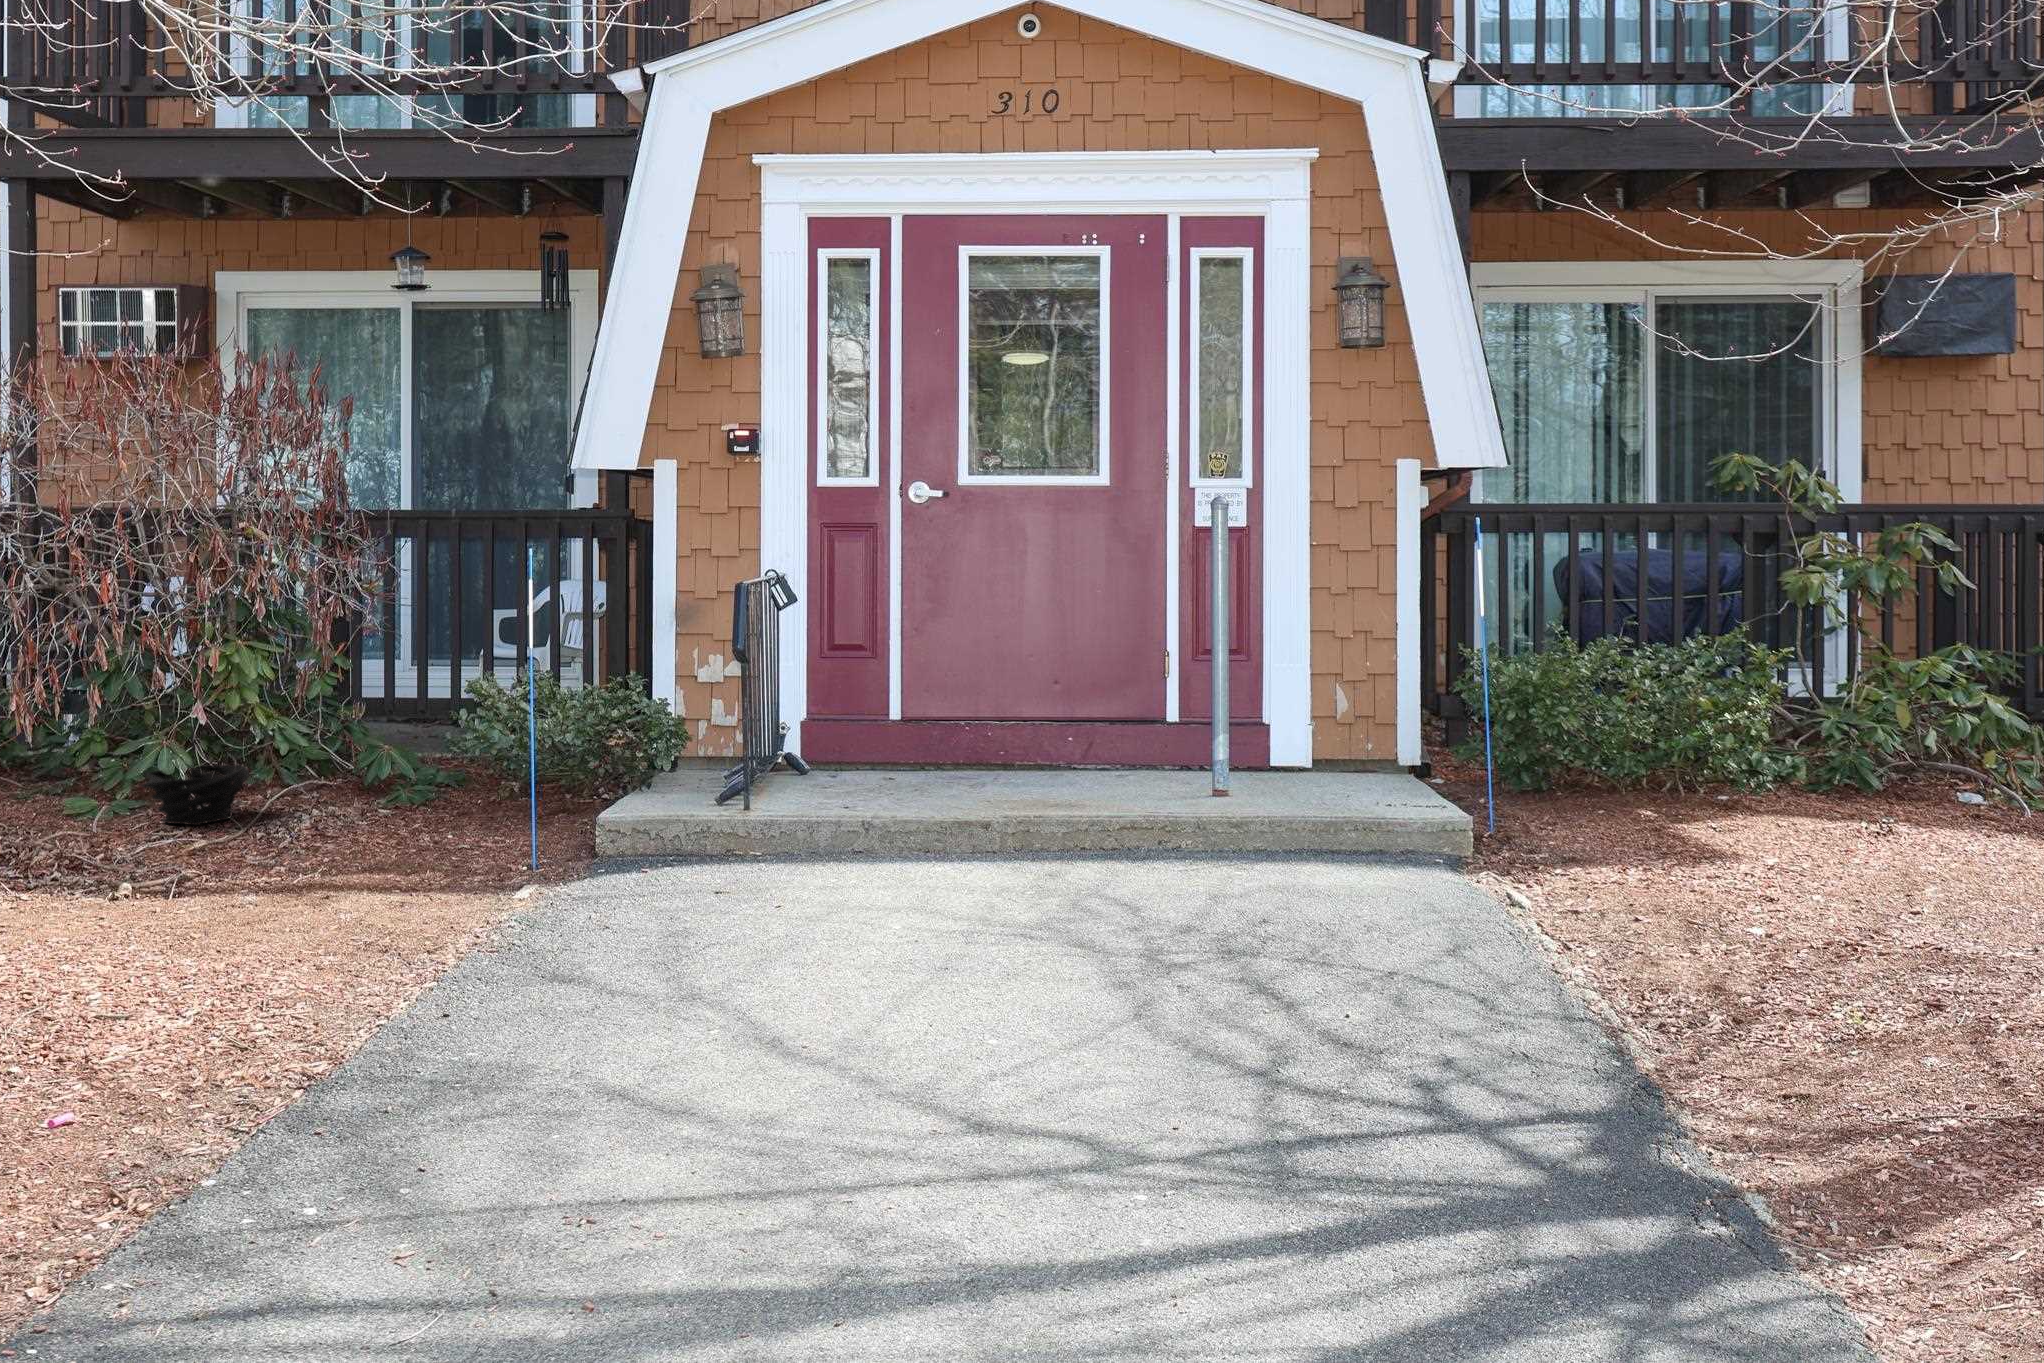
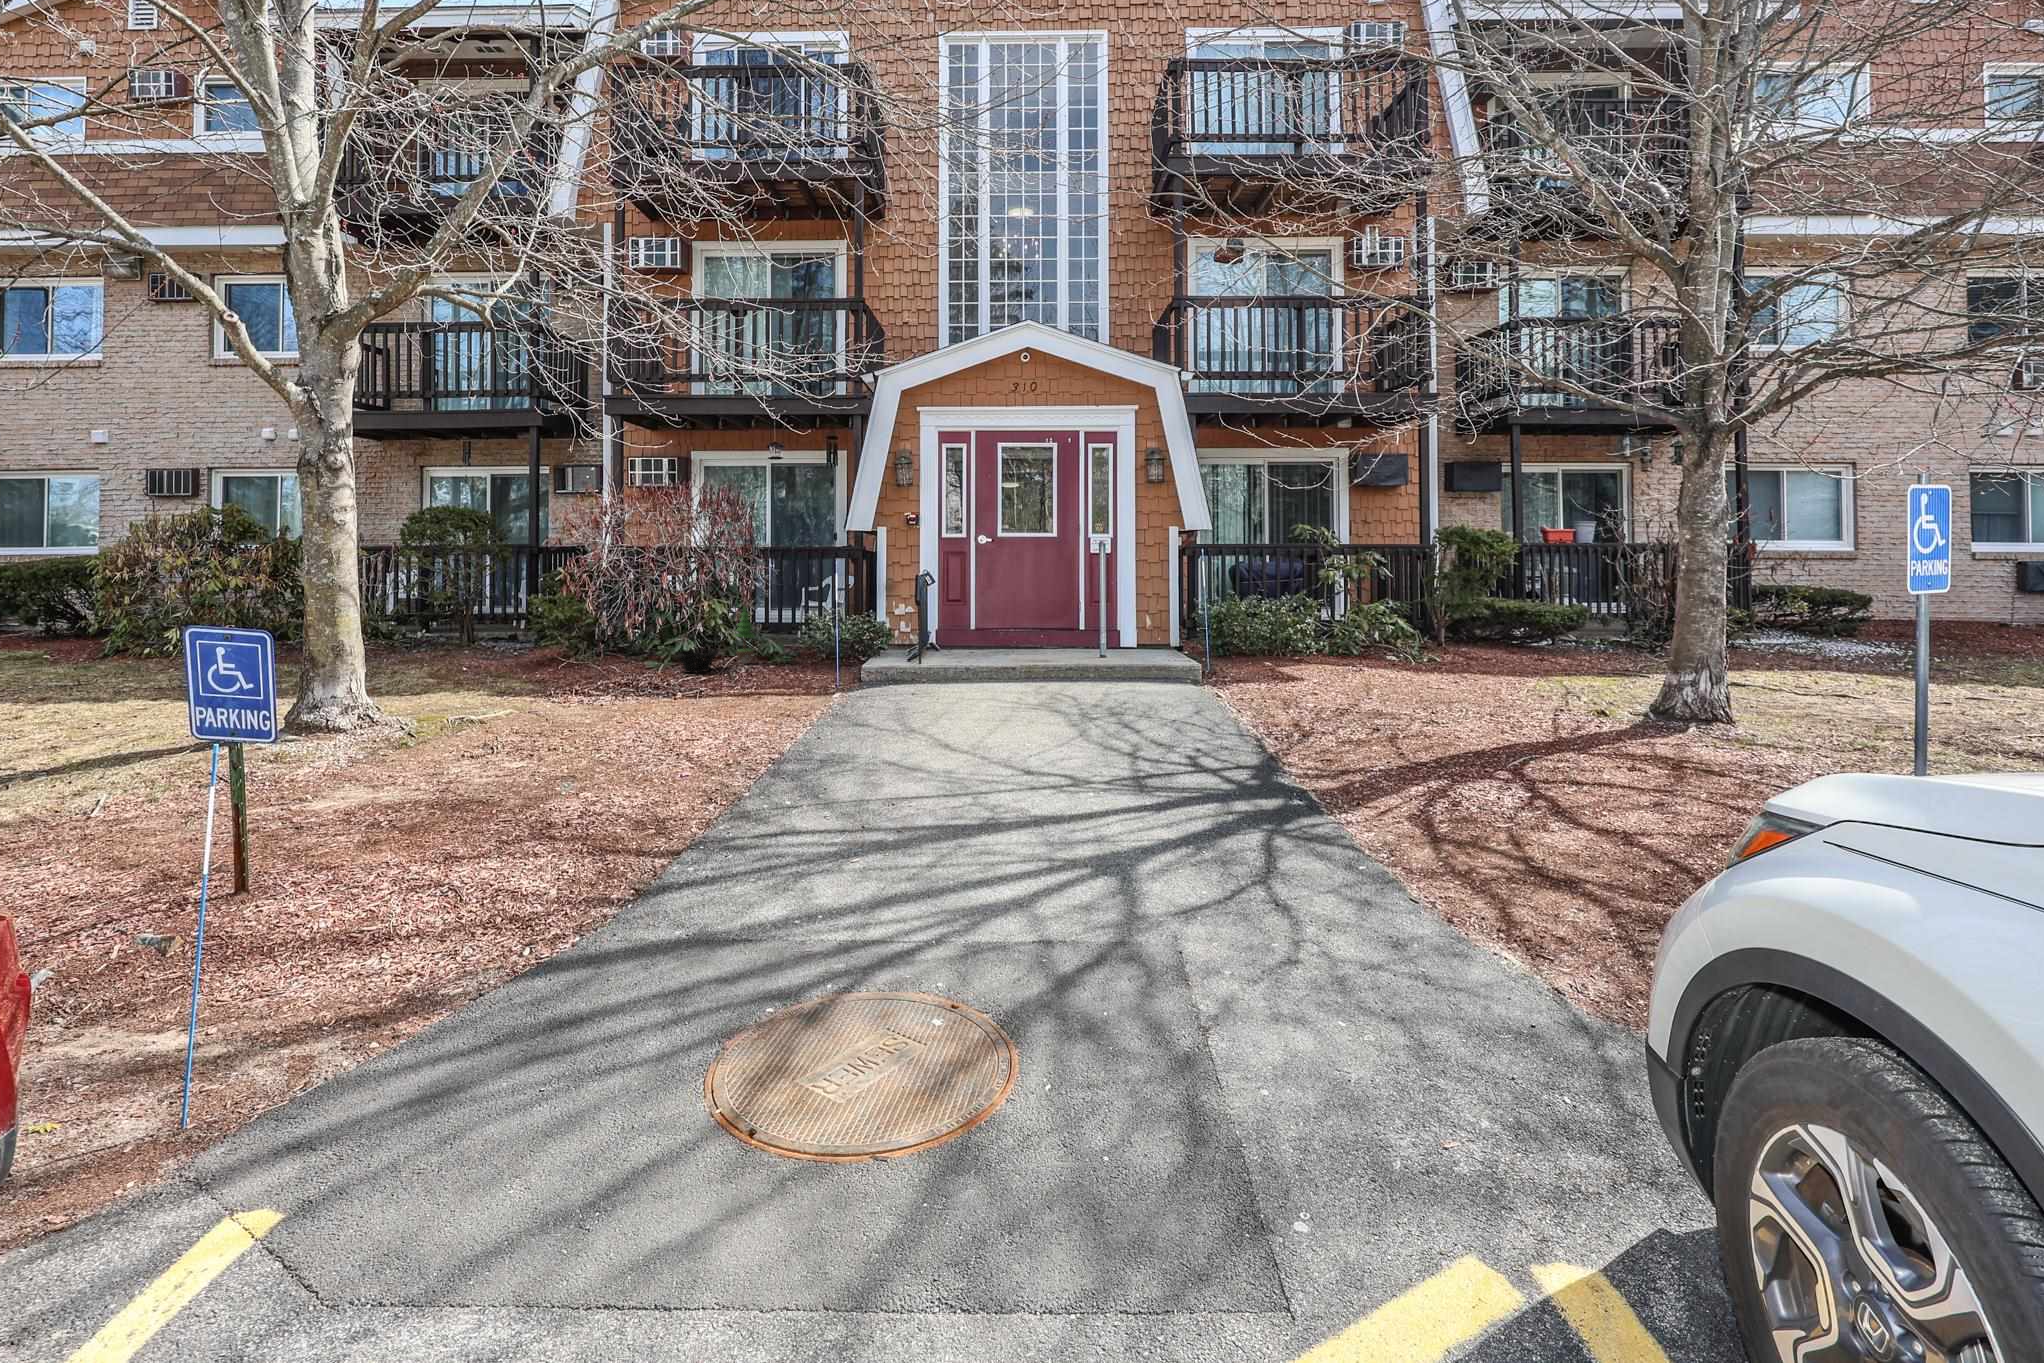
potted tree: none [292,654,347,802] -> present [736,607,754,664]

